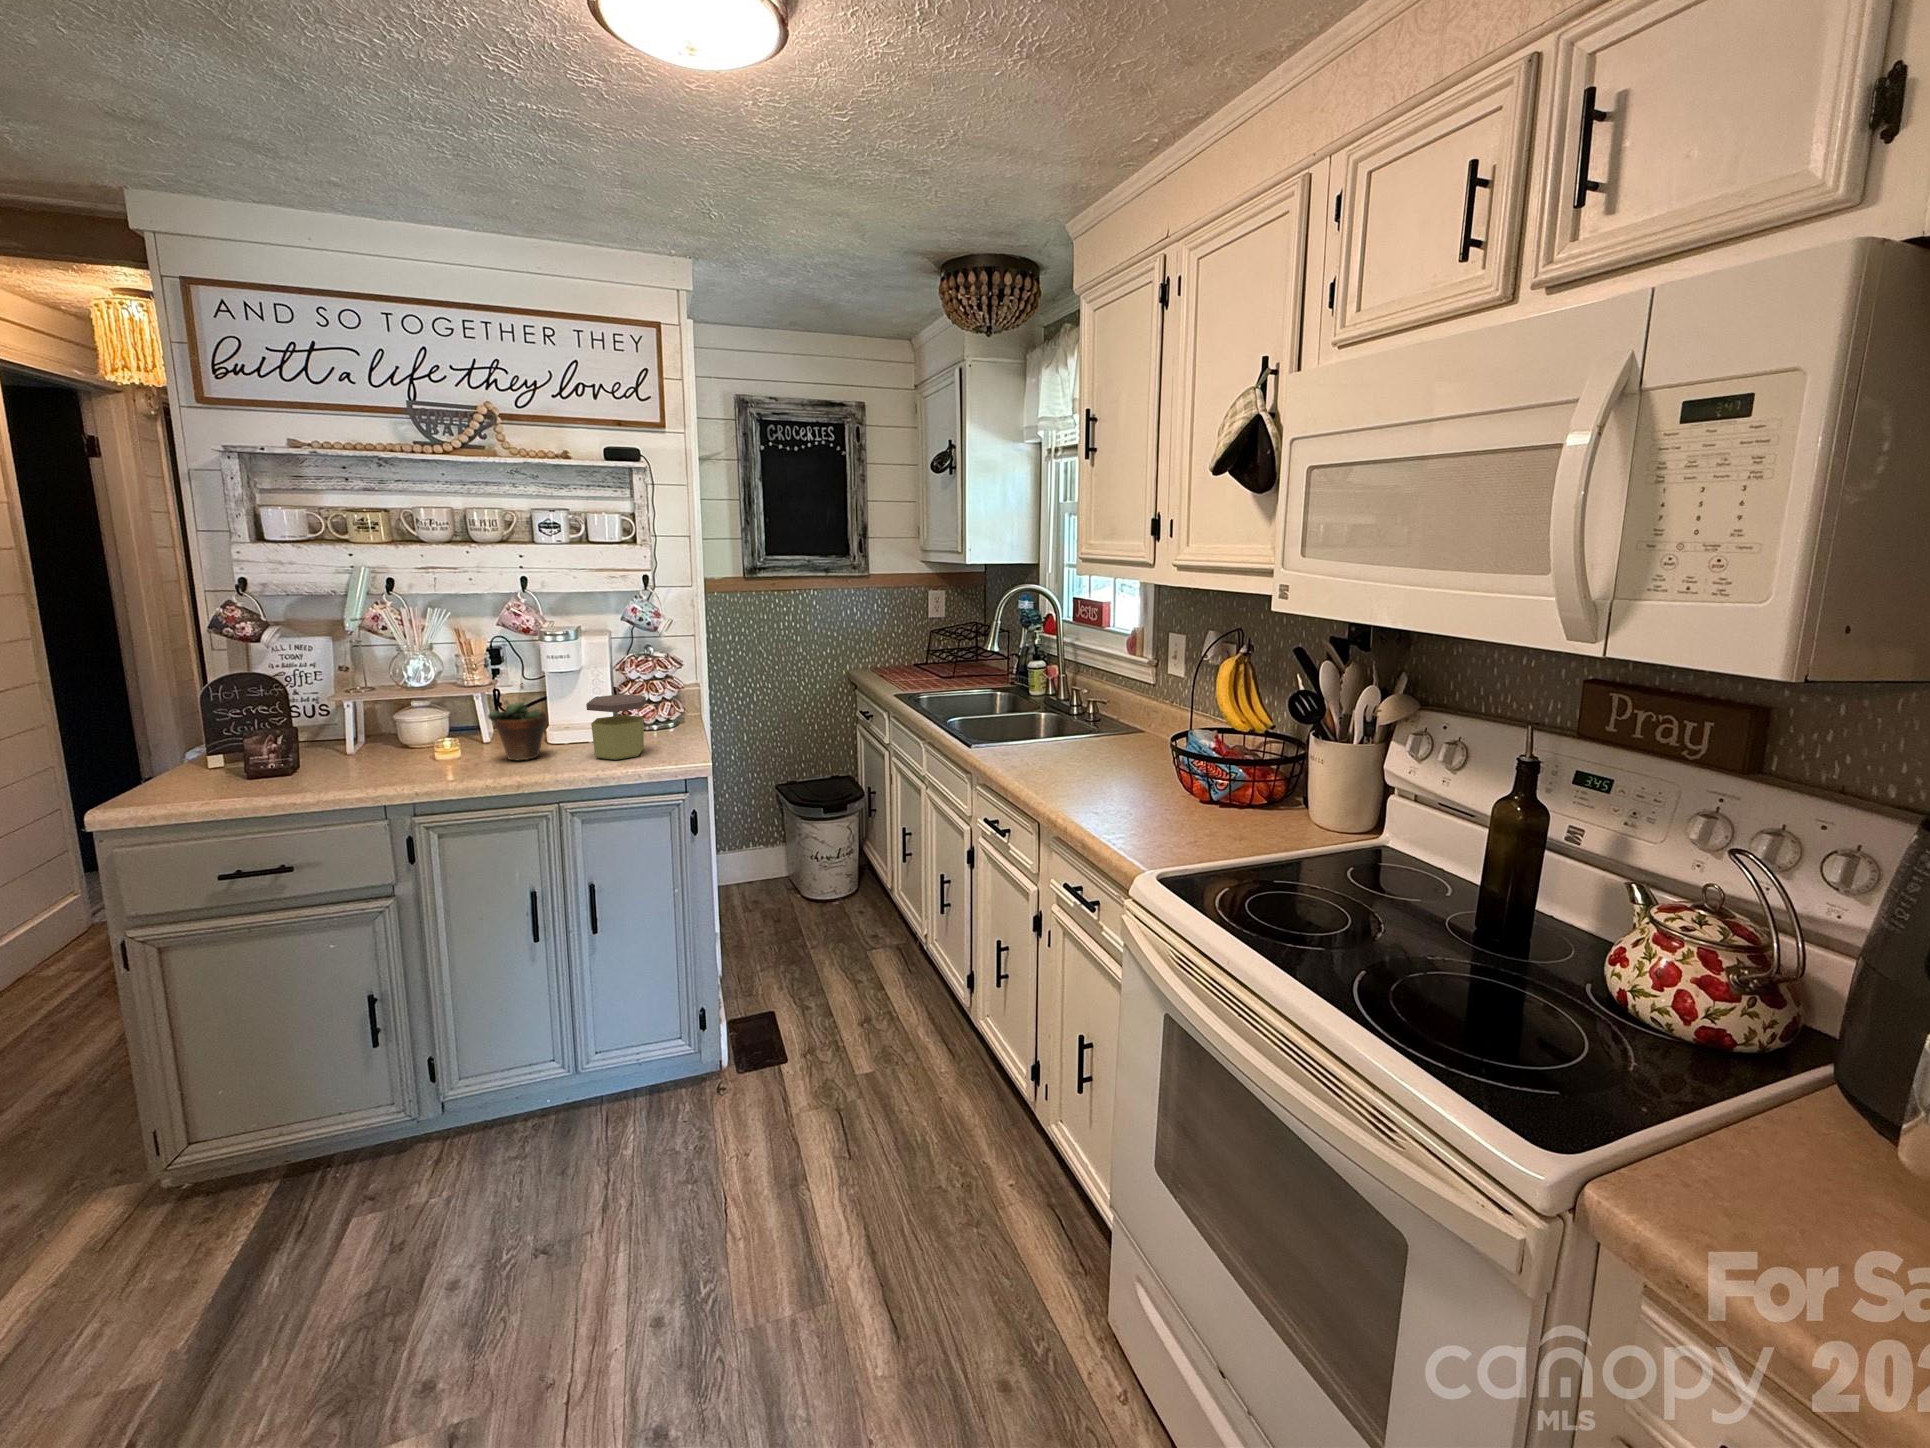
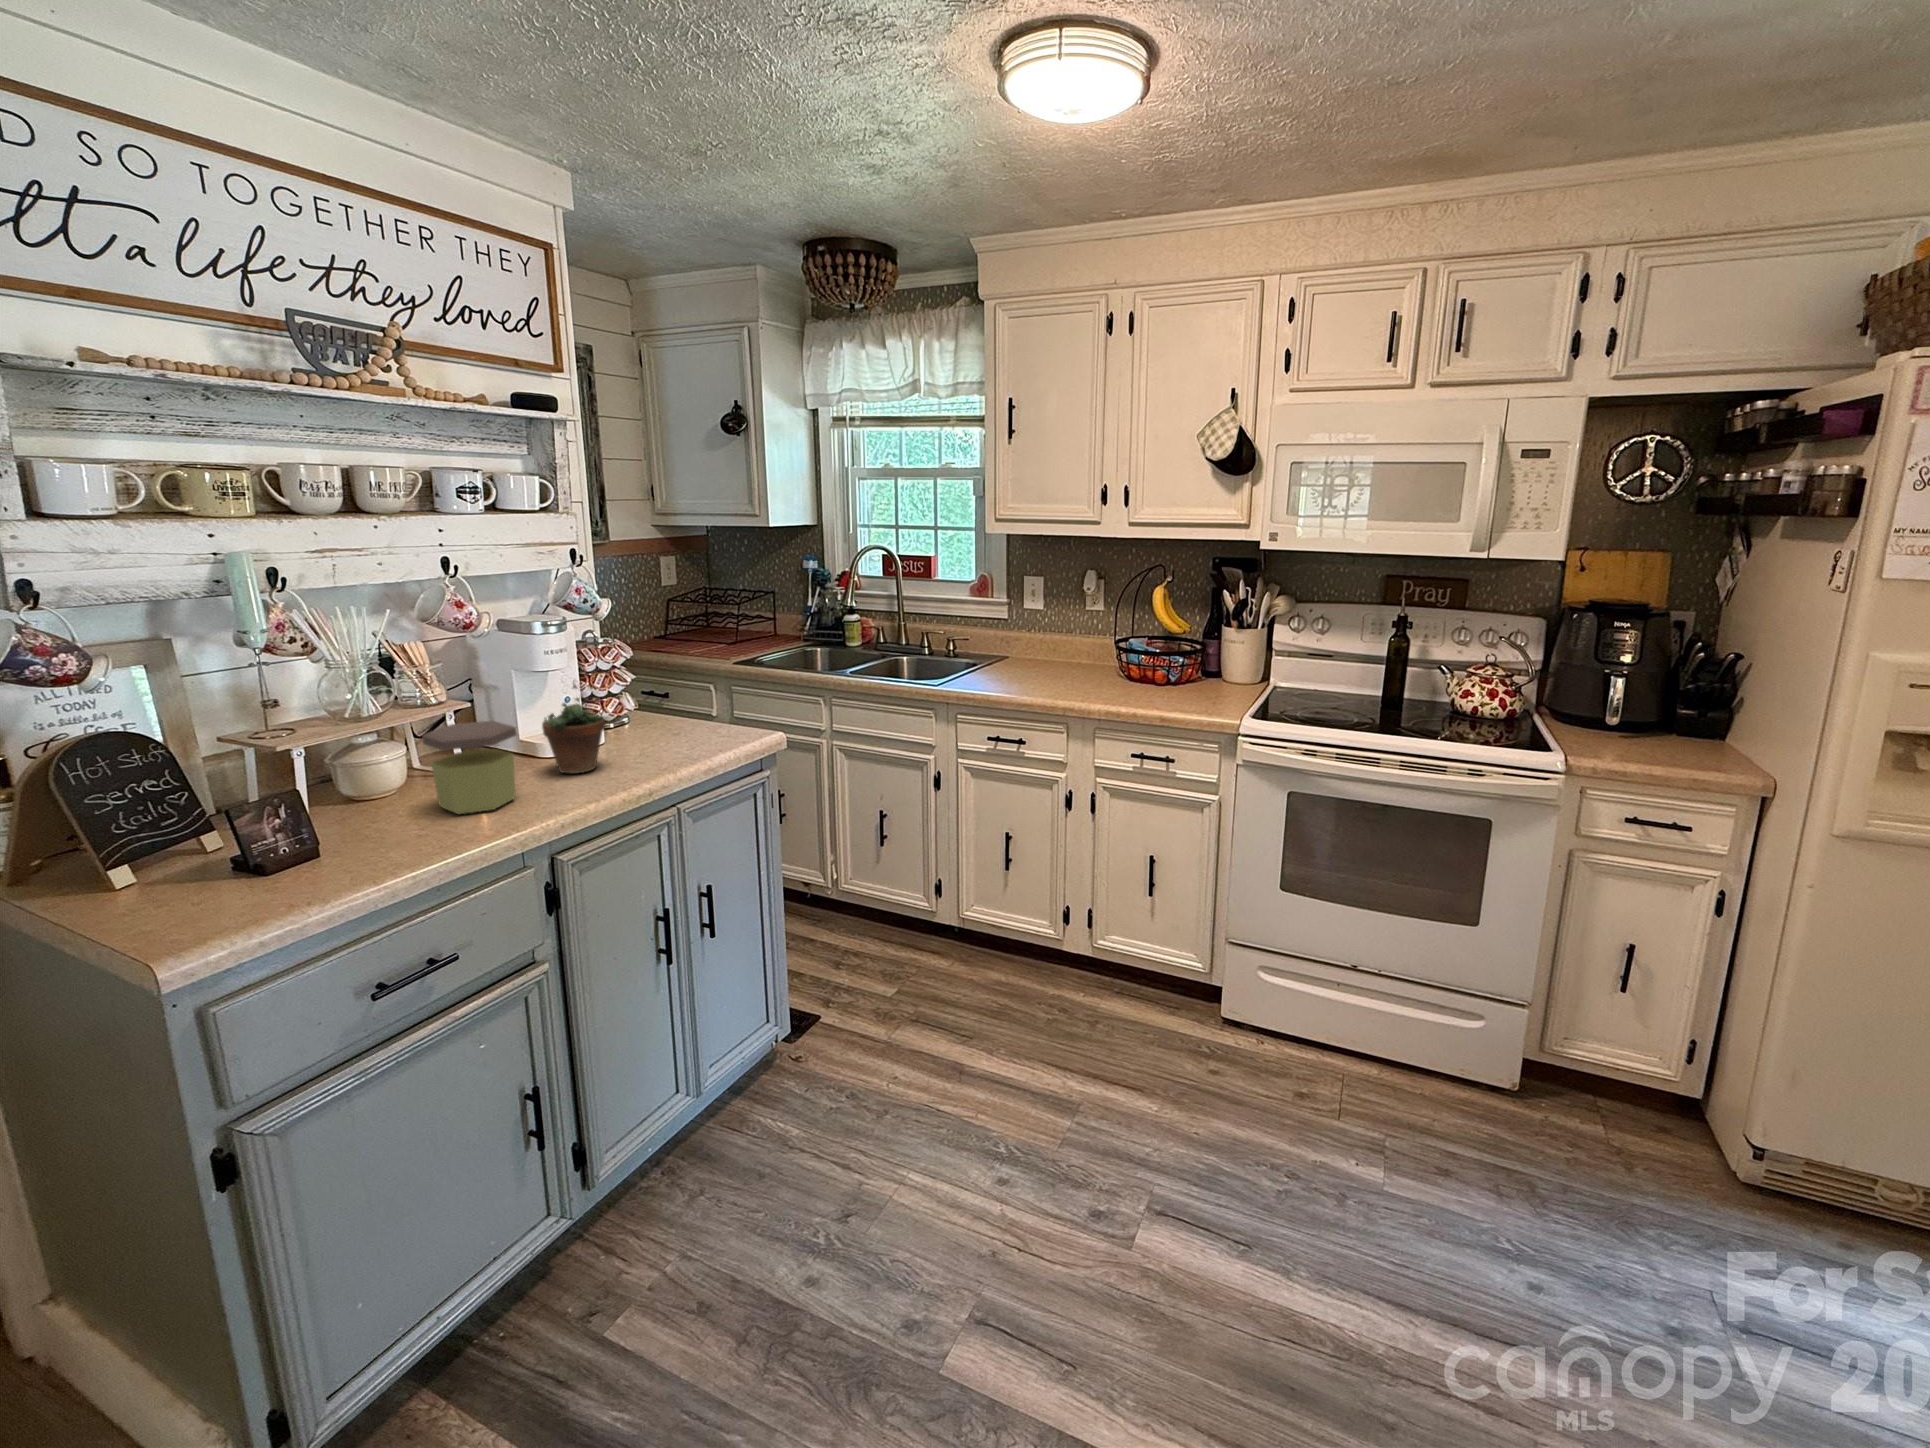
jar: present [586,694,646,760] -> present [422,721,517,814]

